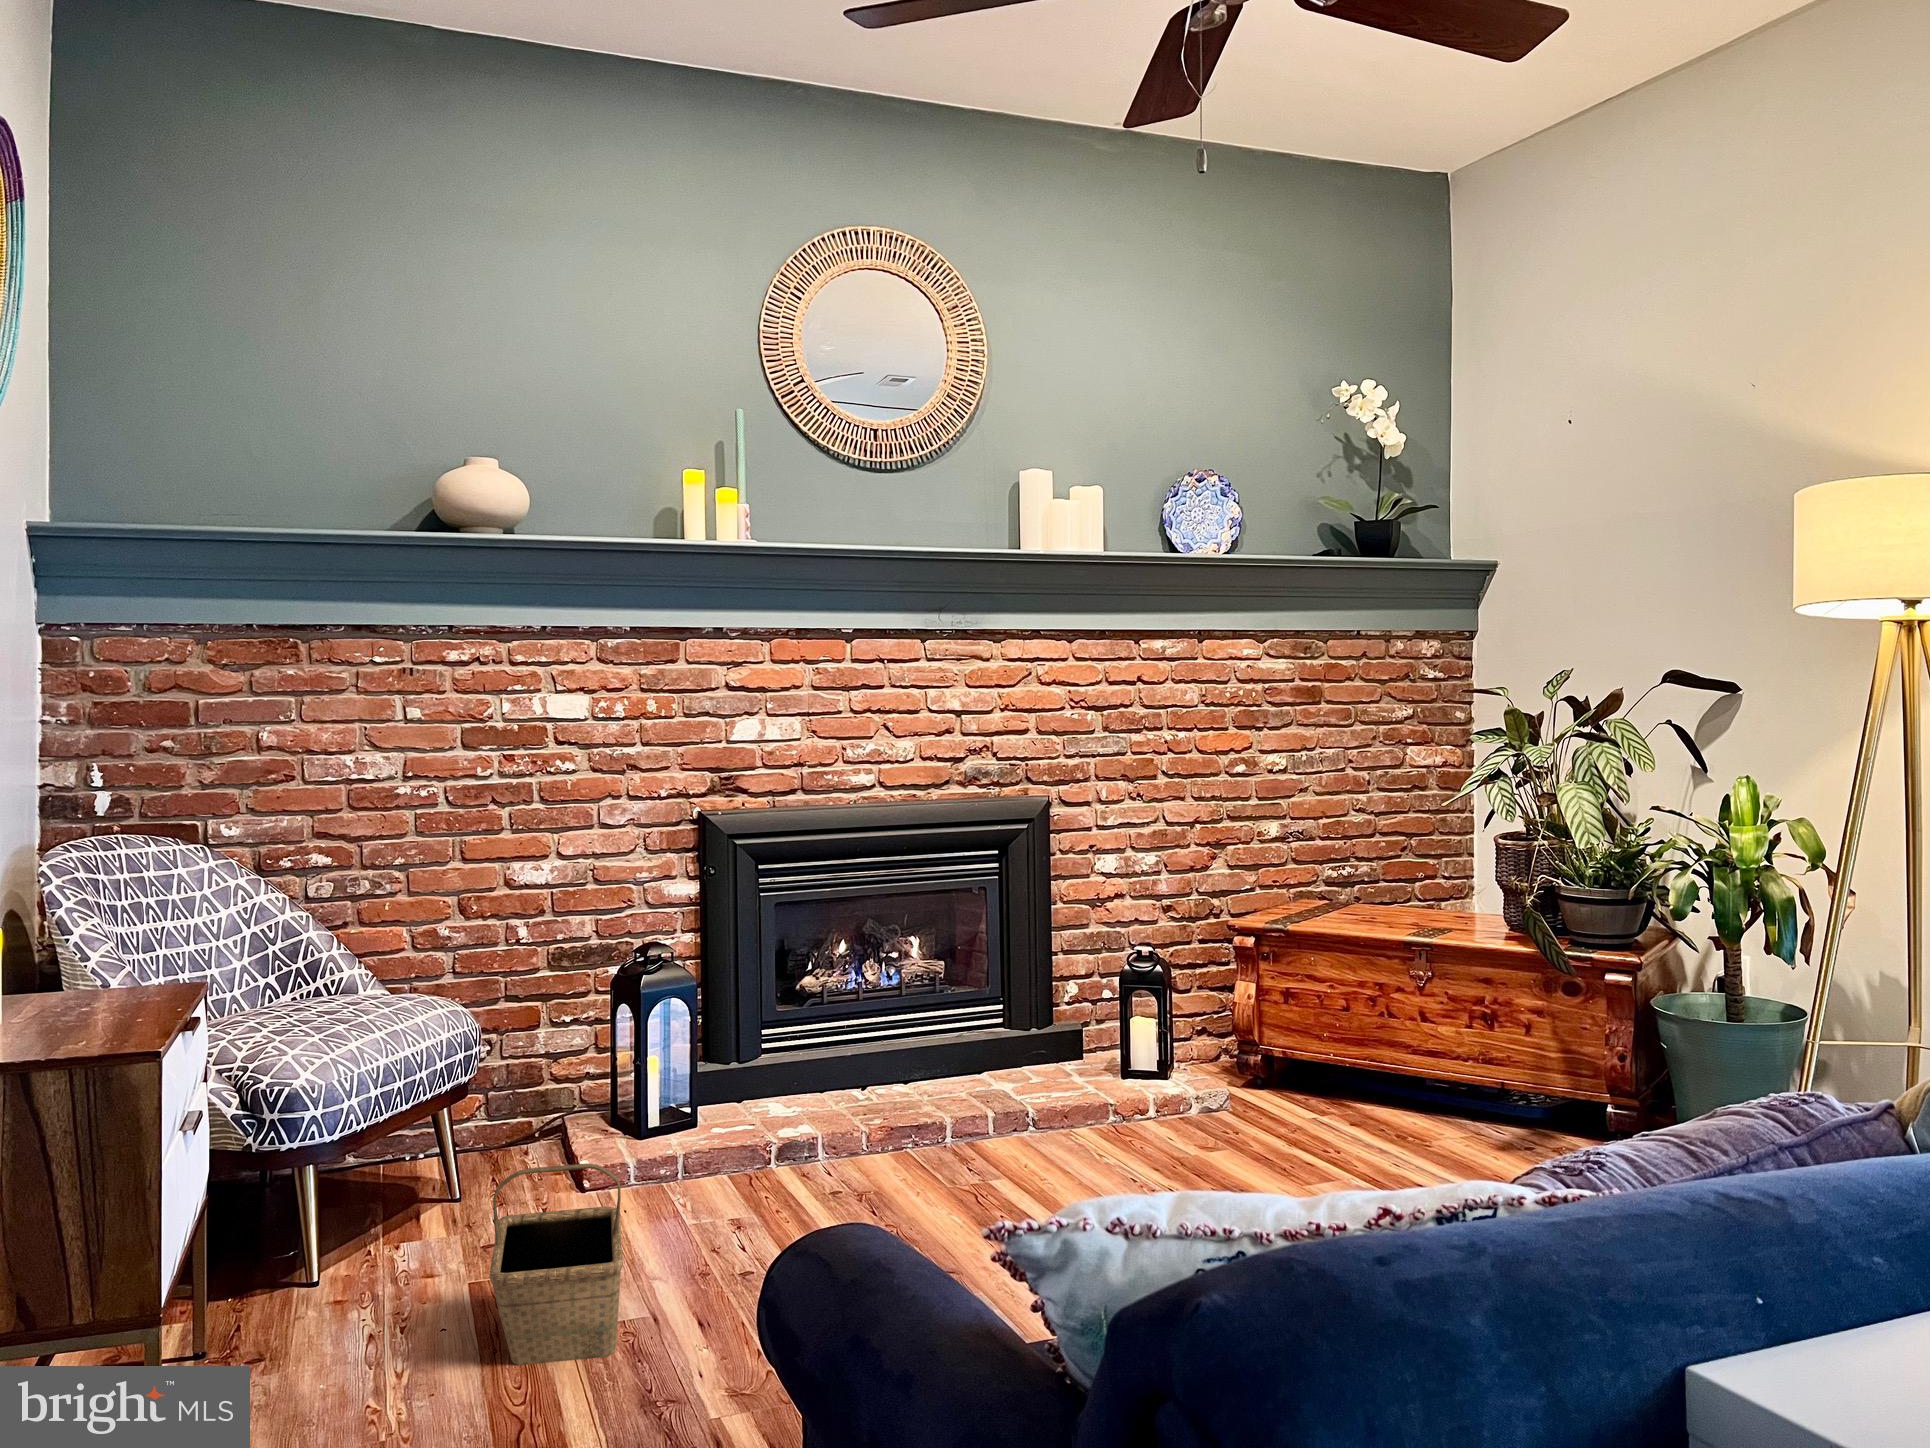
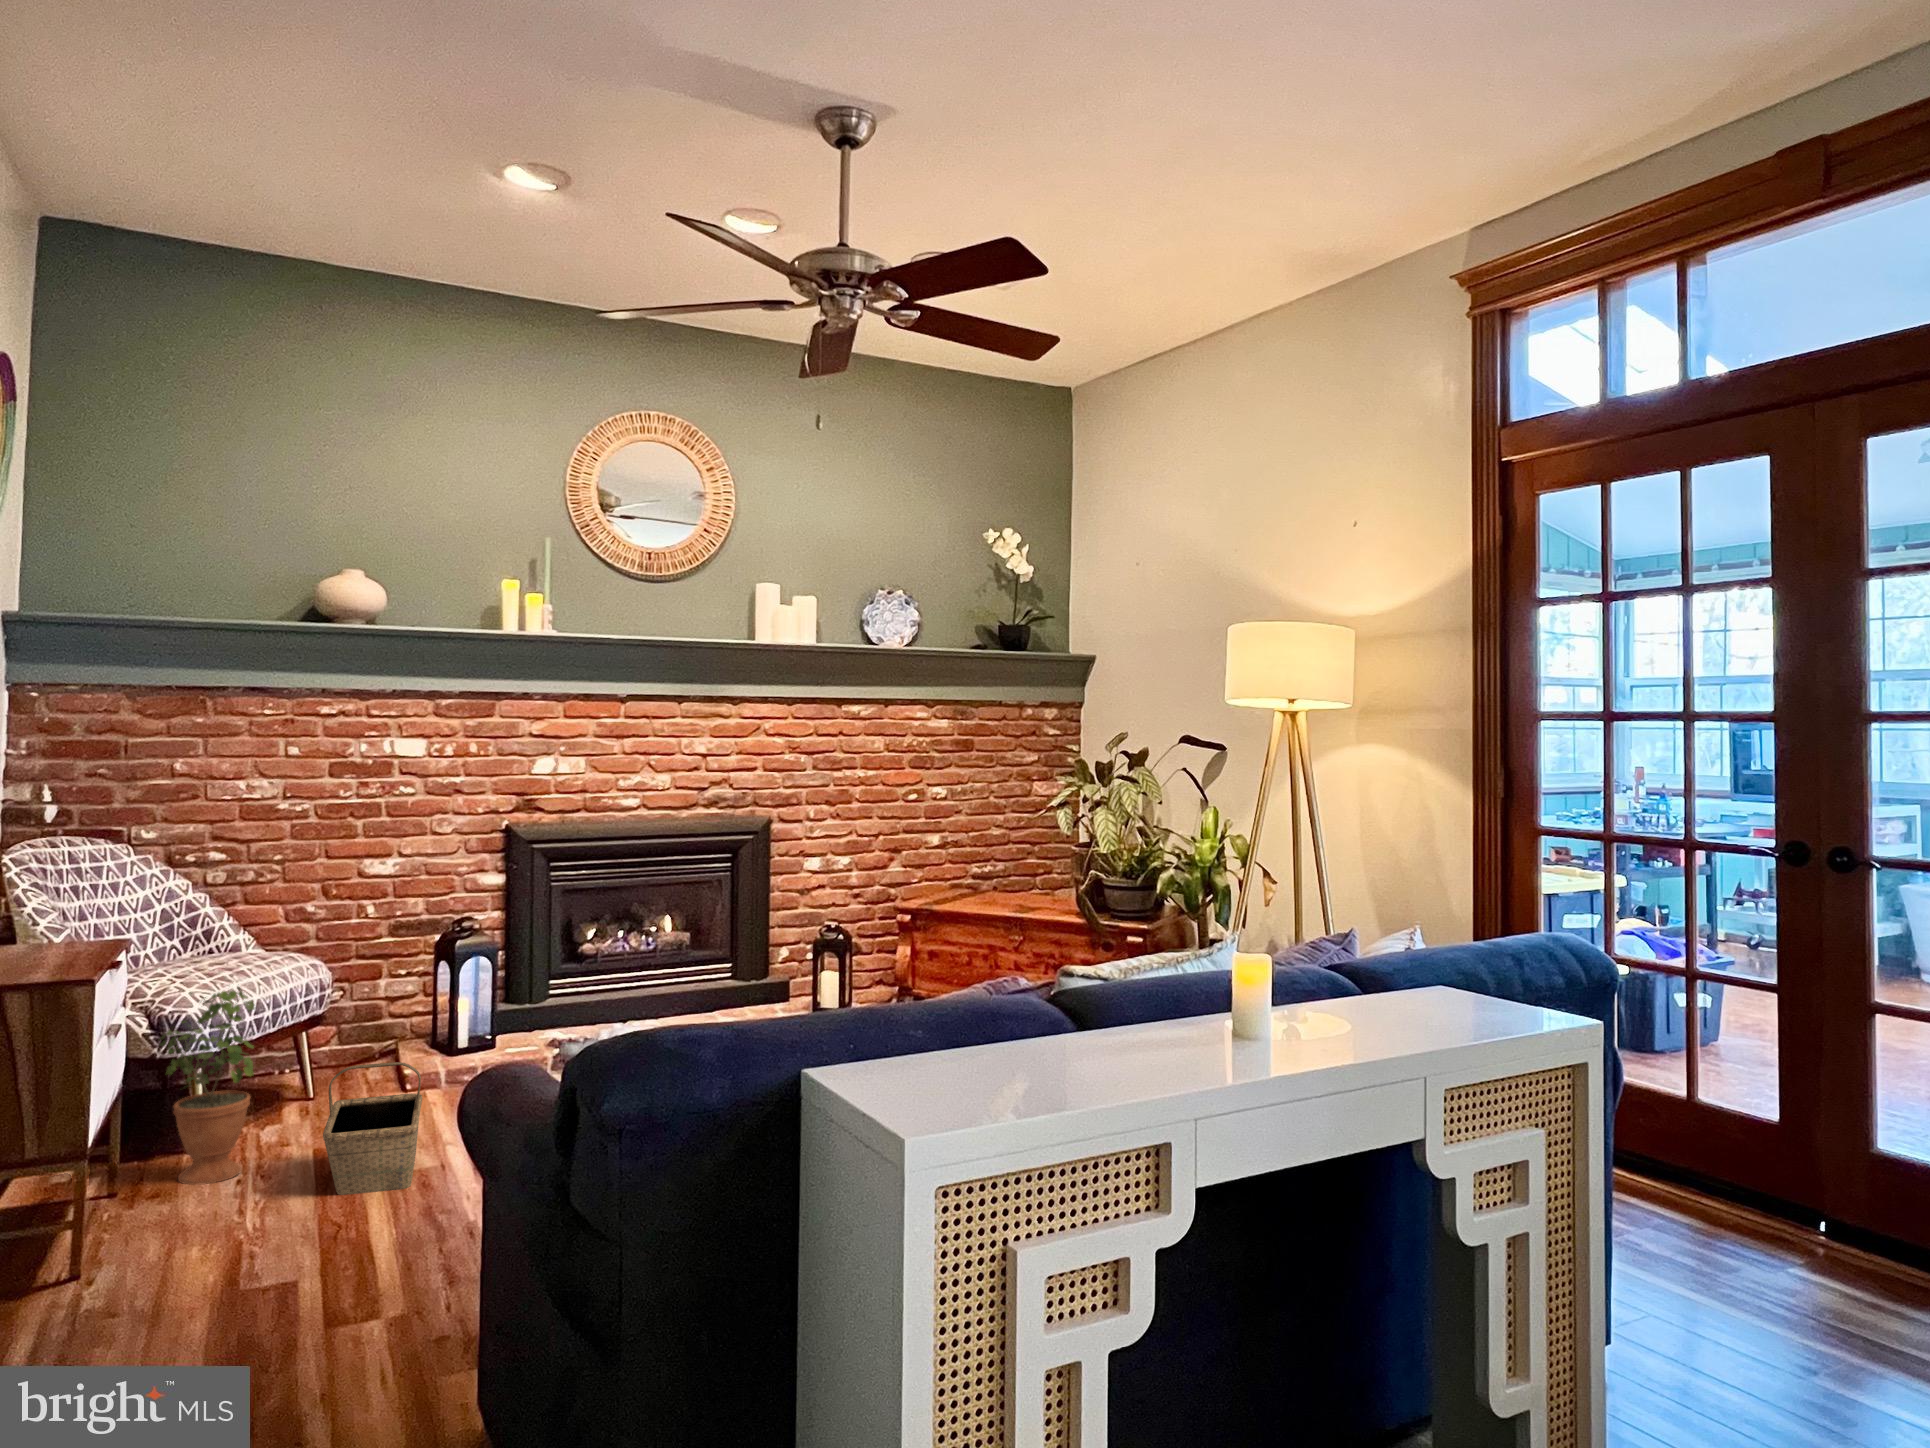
potted plant: none [254,1041,387,1340] -> present [160,988,255,1185]

